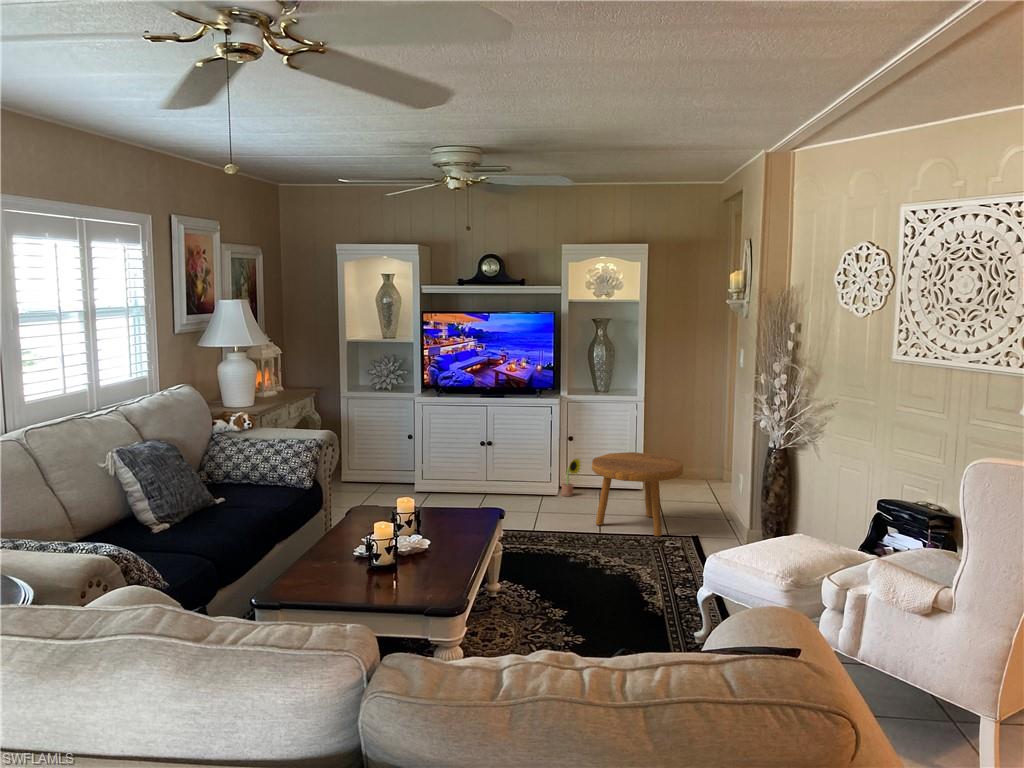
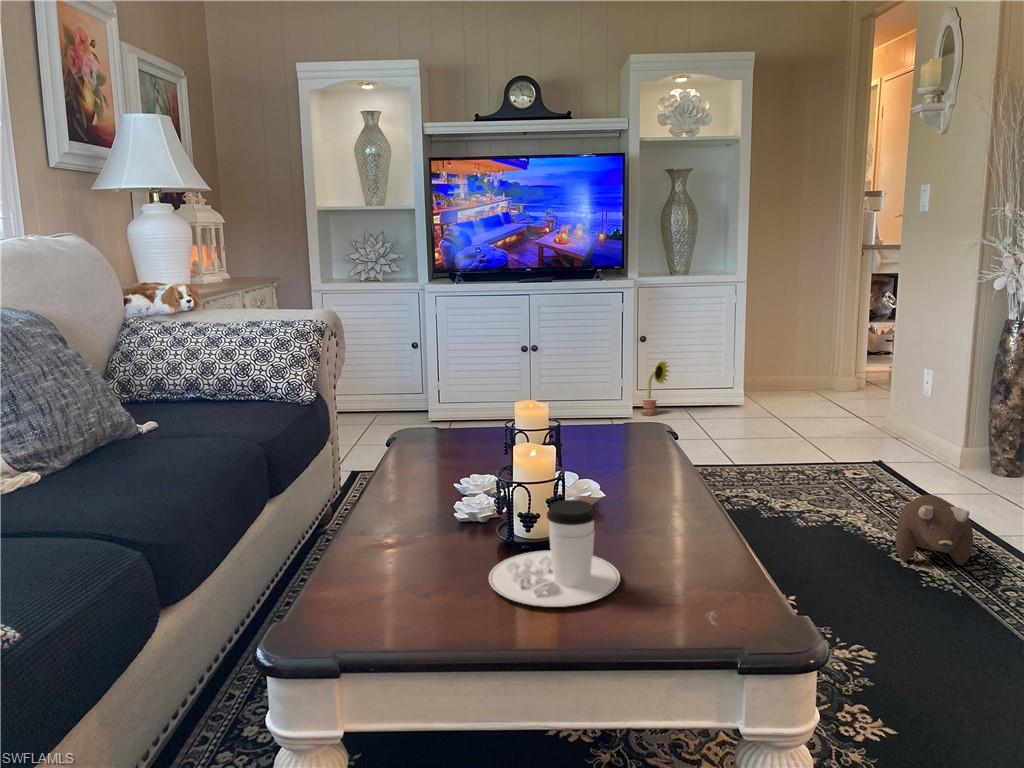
footstool: present [592,452,683,536] -> none [714,343,856,459]
coffee cup: none [343,555,397,597] -> present [489,500,620,607]
plush toy: none [634,564,675,606] -> present [896,495,973,565]

